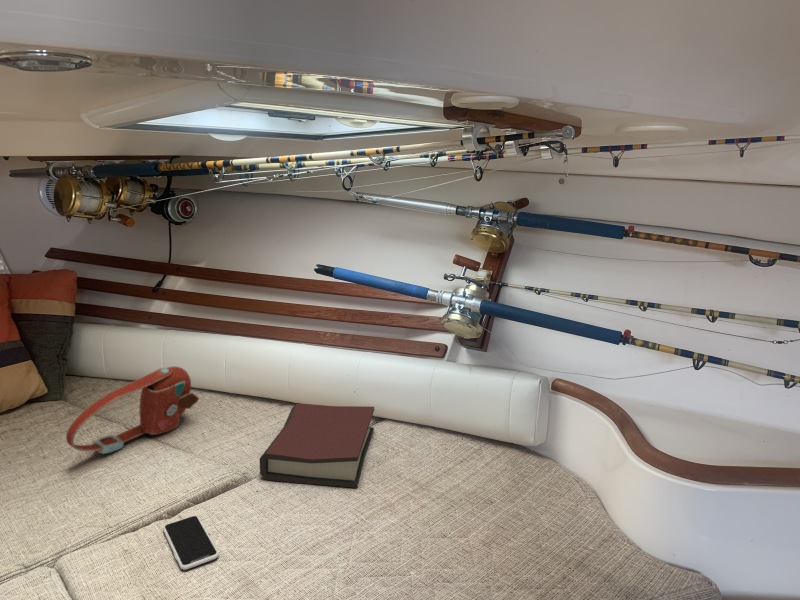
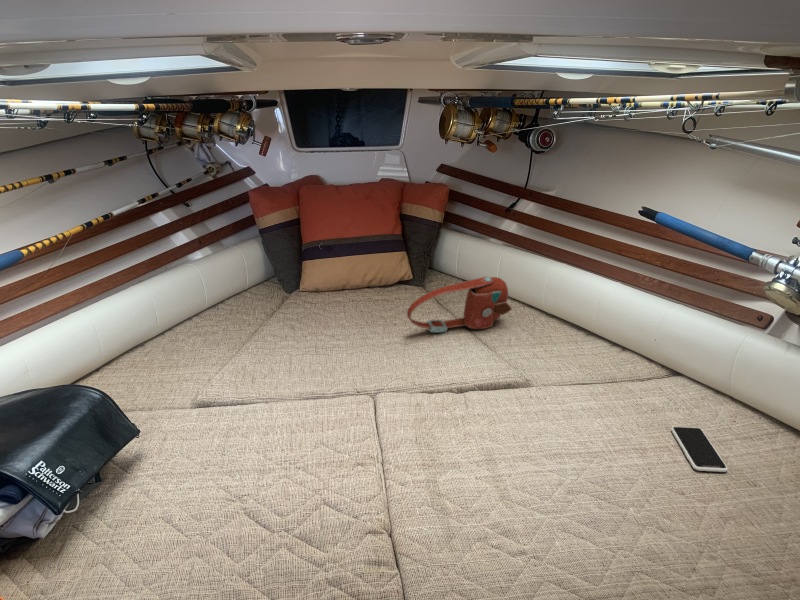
hardback book: present [260,403,374,488] -> none [536,335,670,427]
smartphone: present [163,516,219,570] -> present [671,427,728,472]

